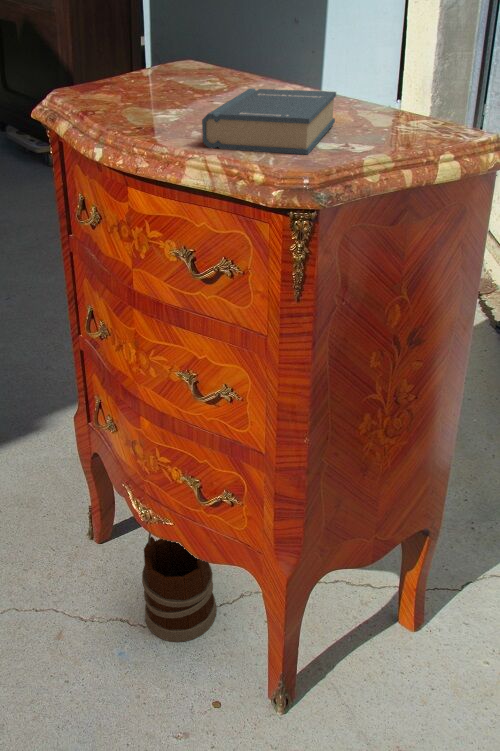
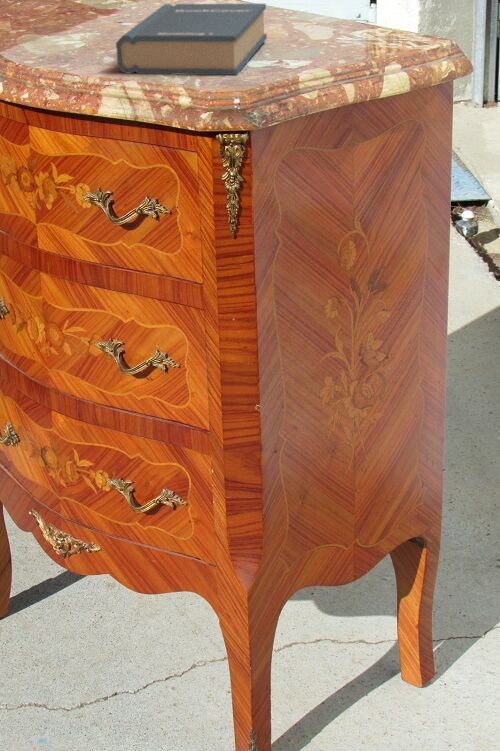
wooden bucket: present [142,532,217,642] -> none [59,548,162,725]

